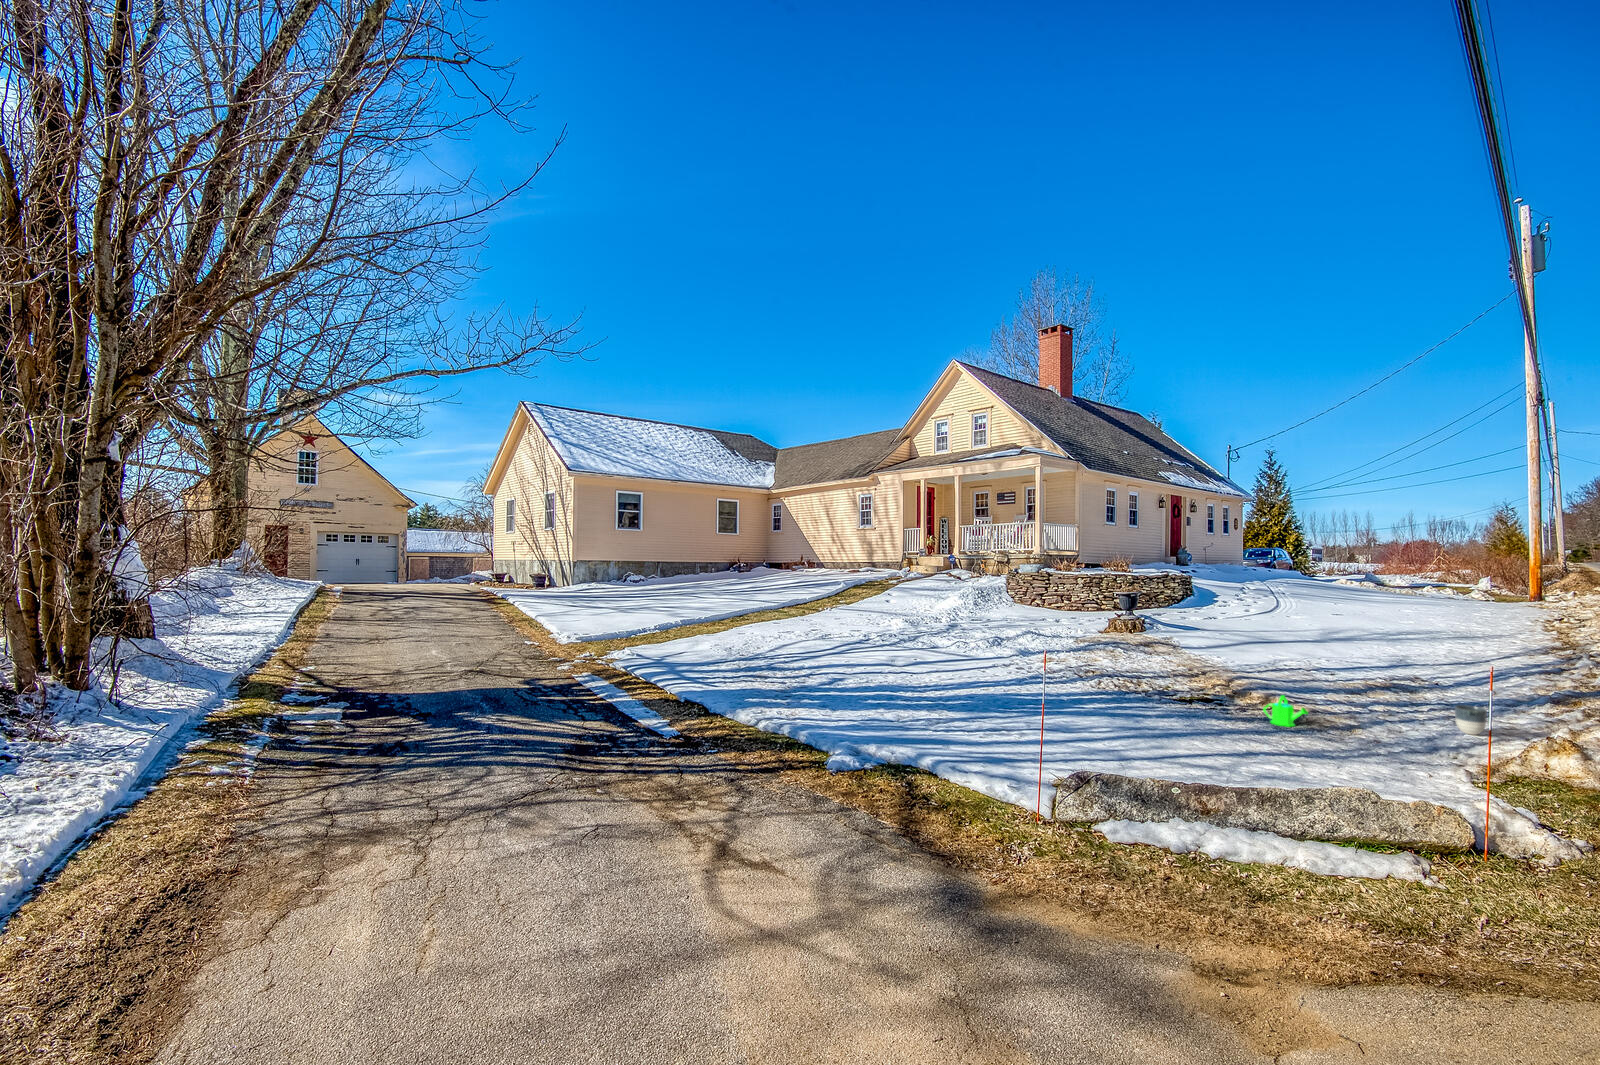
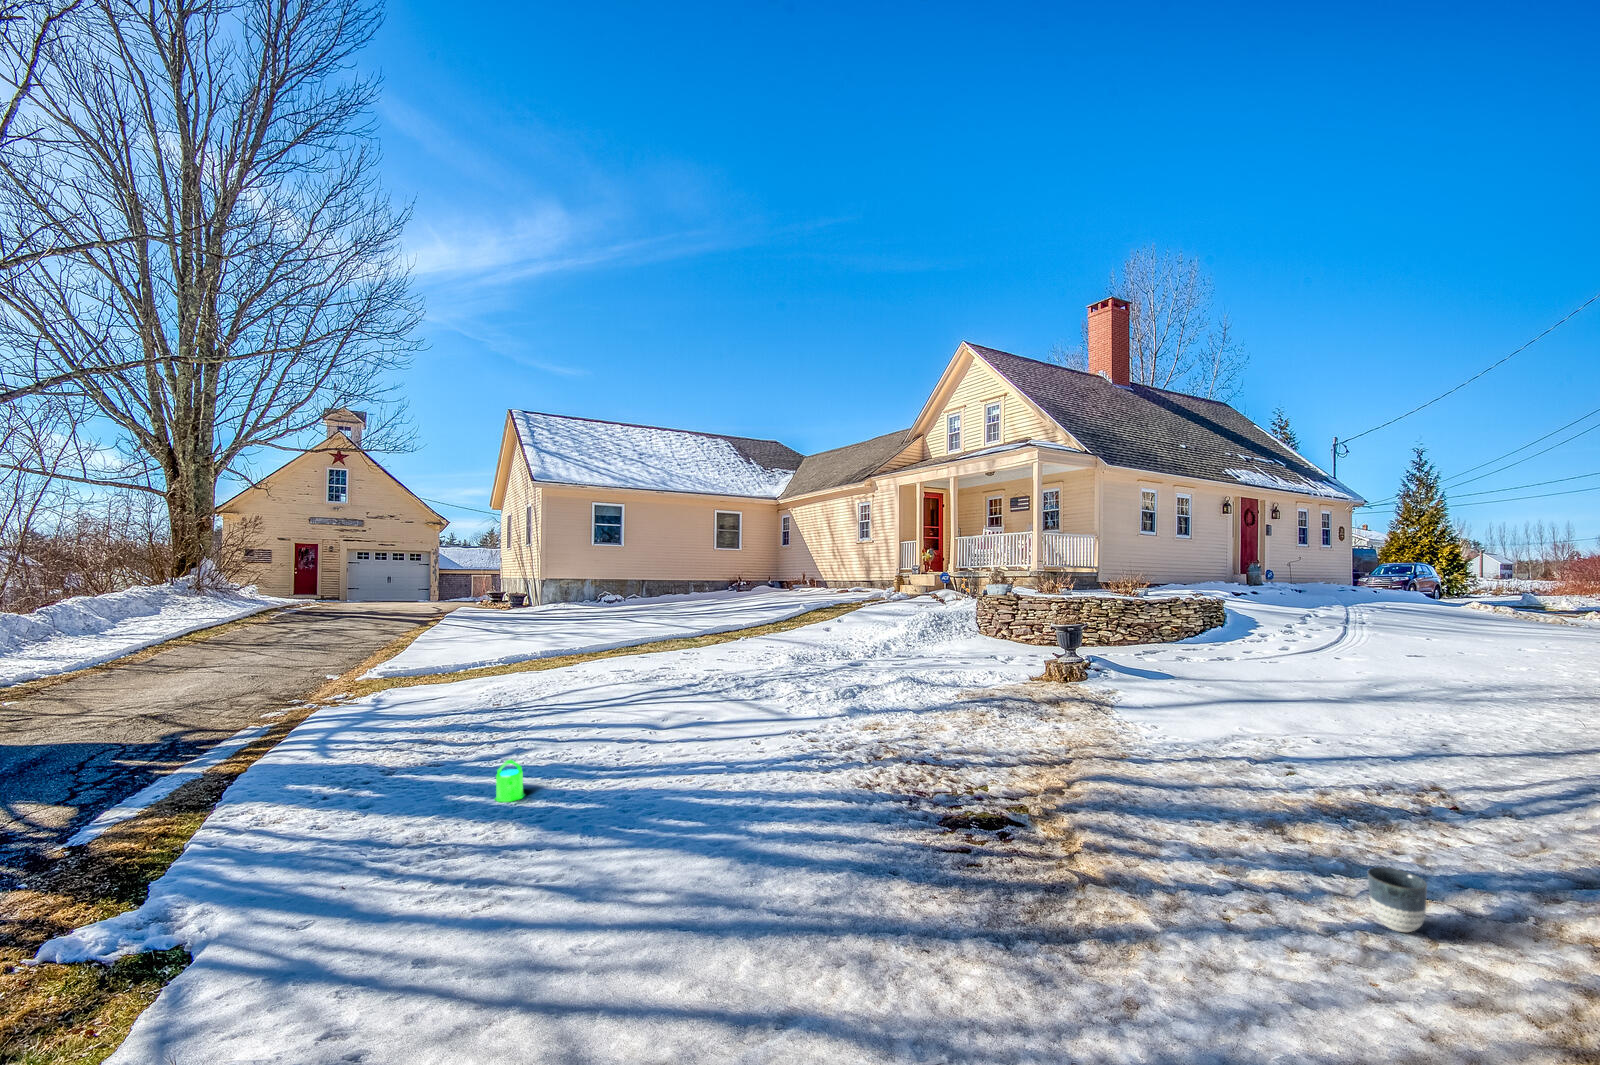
watering can: present [1263,695,1308,727] -> present [495,760,525,802]

